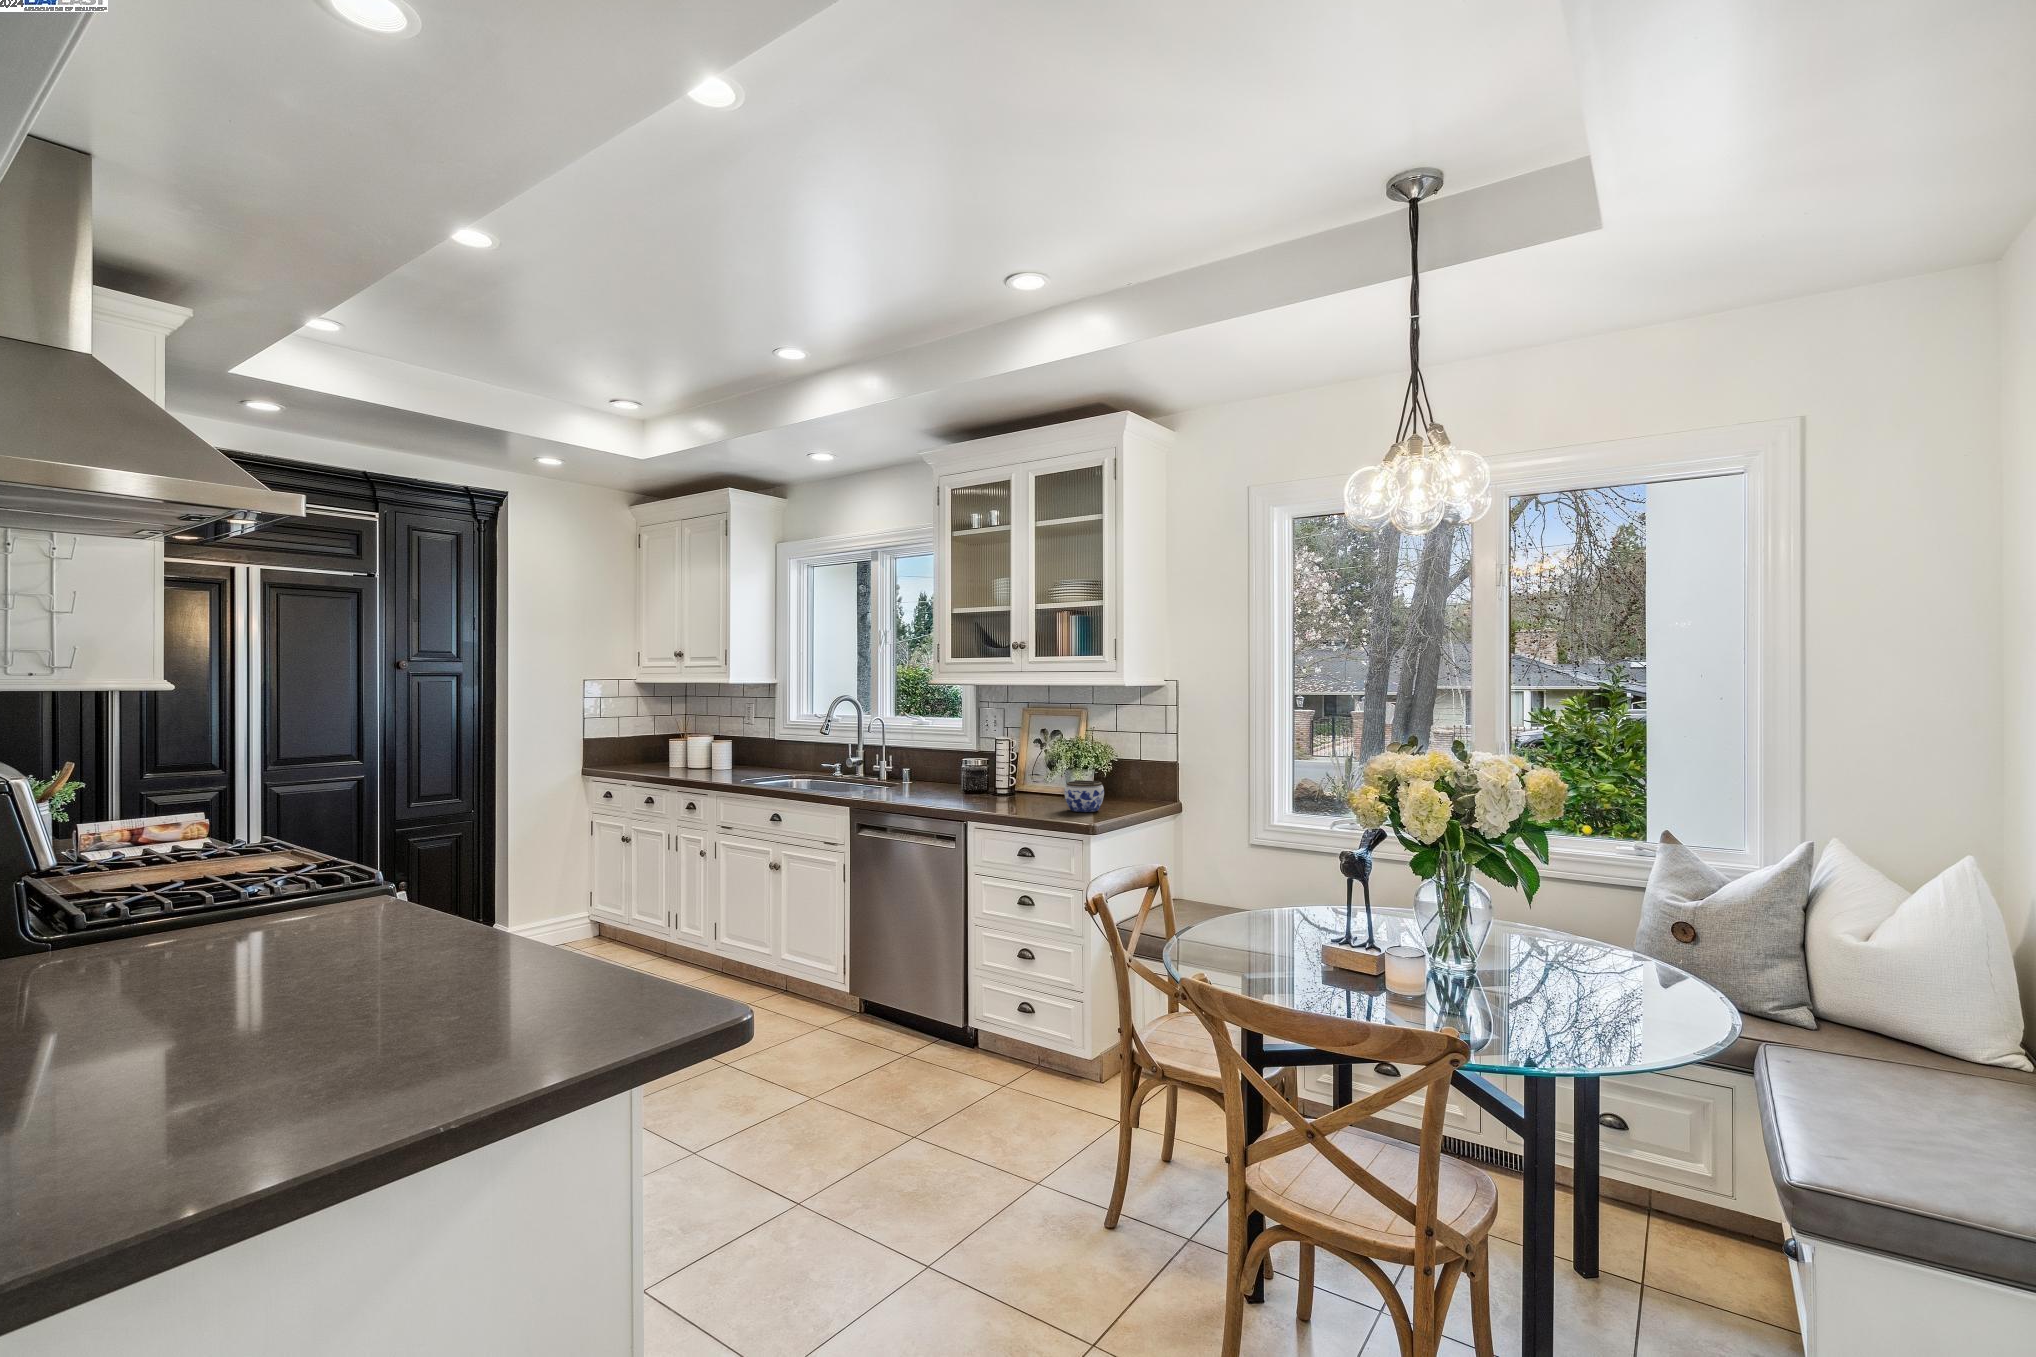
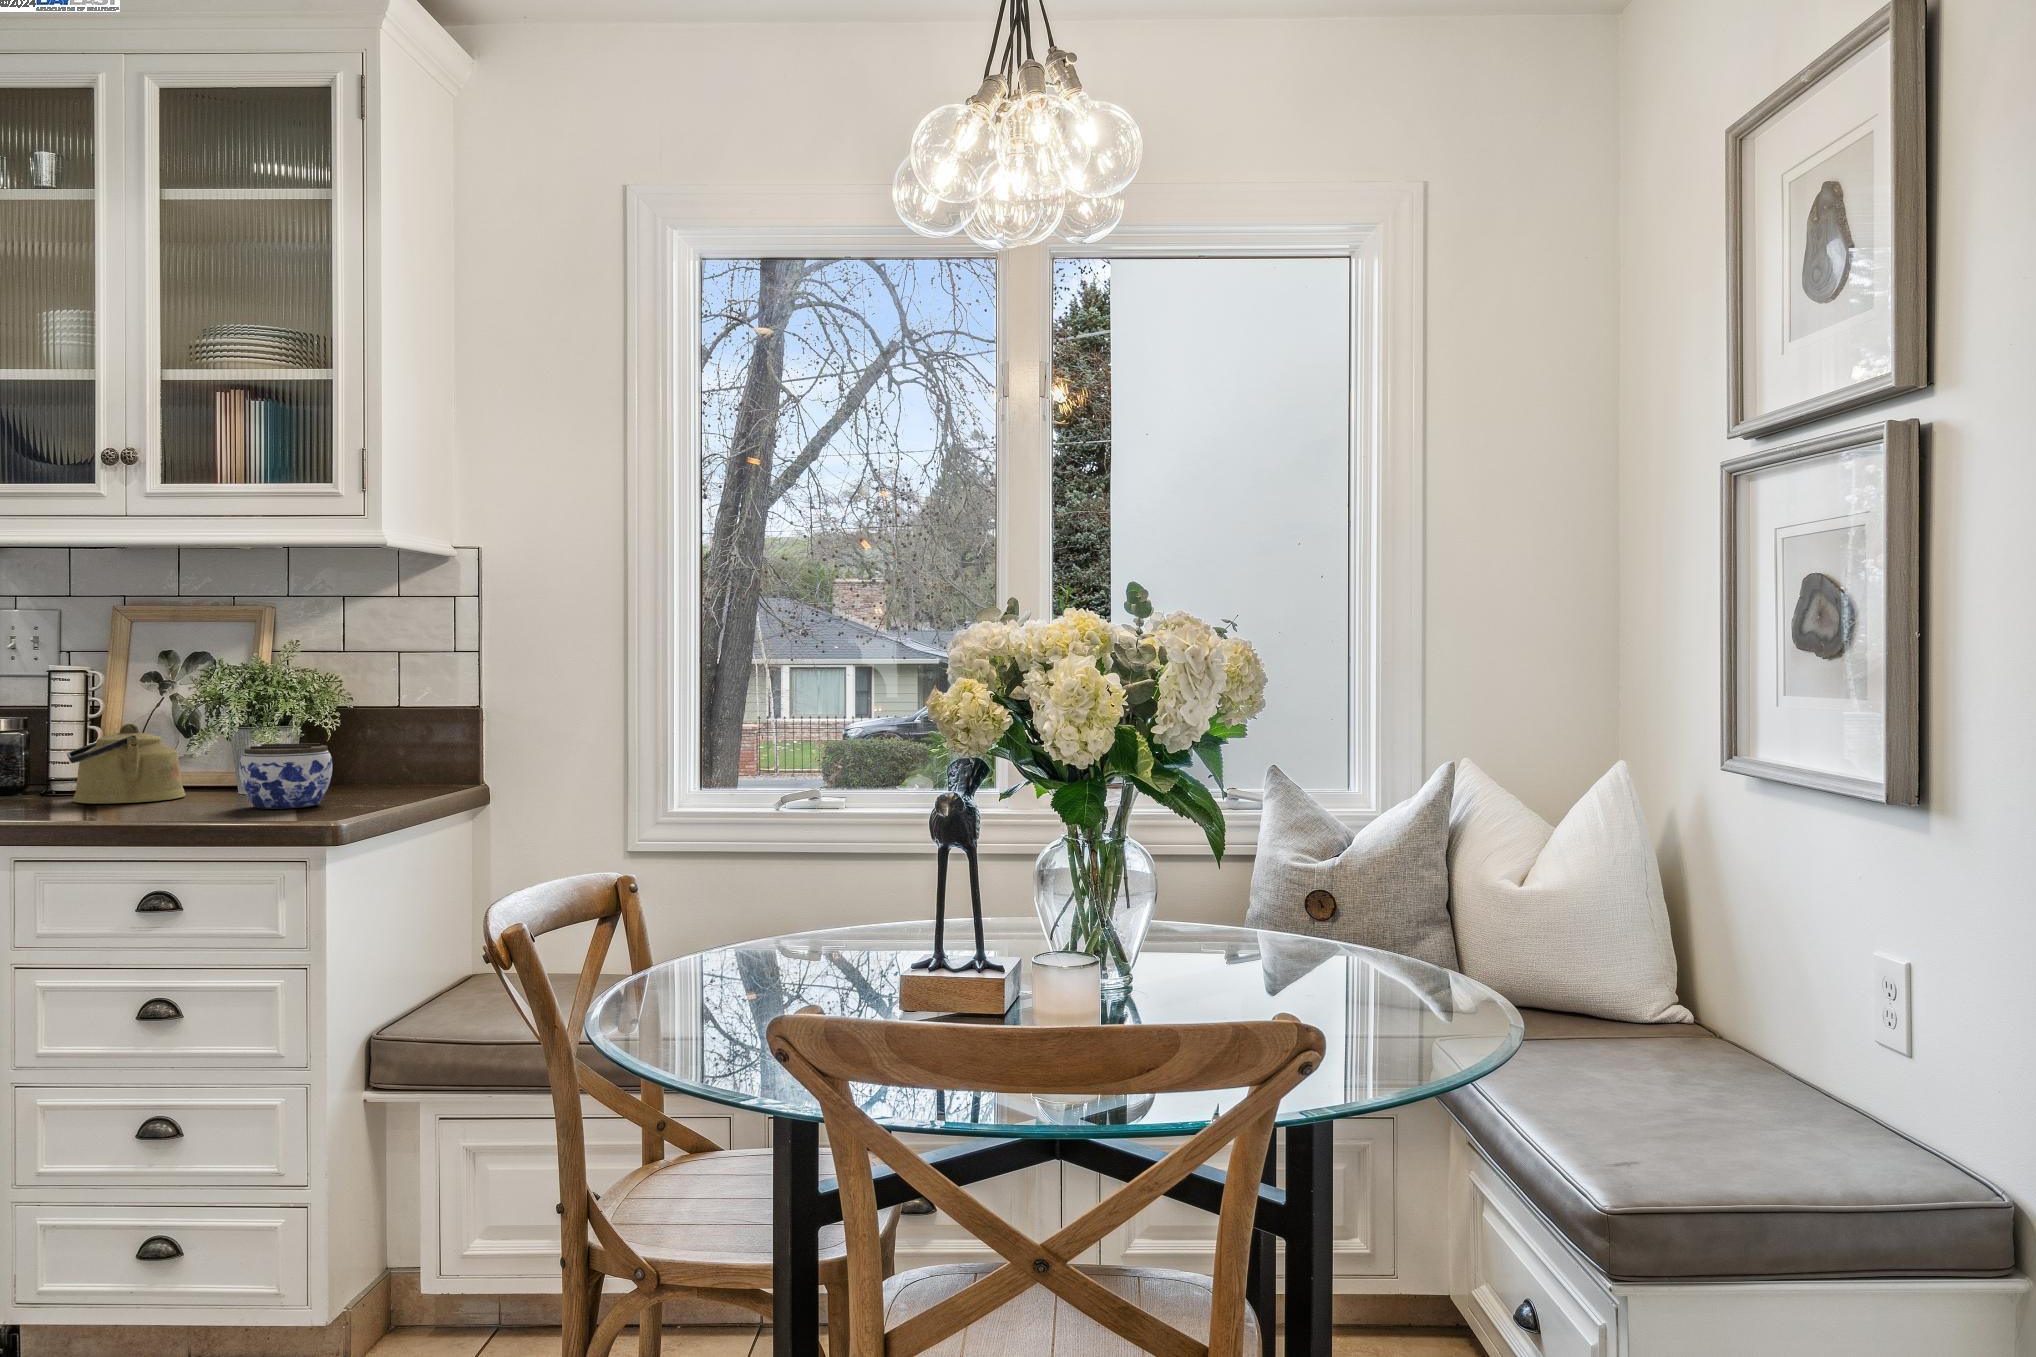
kettle: none [1001,766,1046,803] -> present [67,724,186,804]

